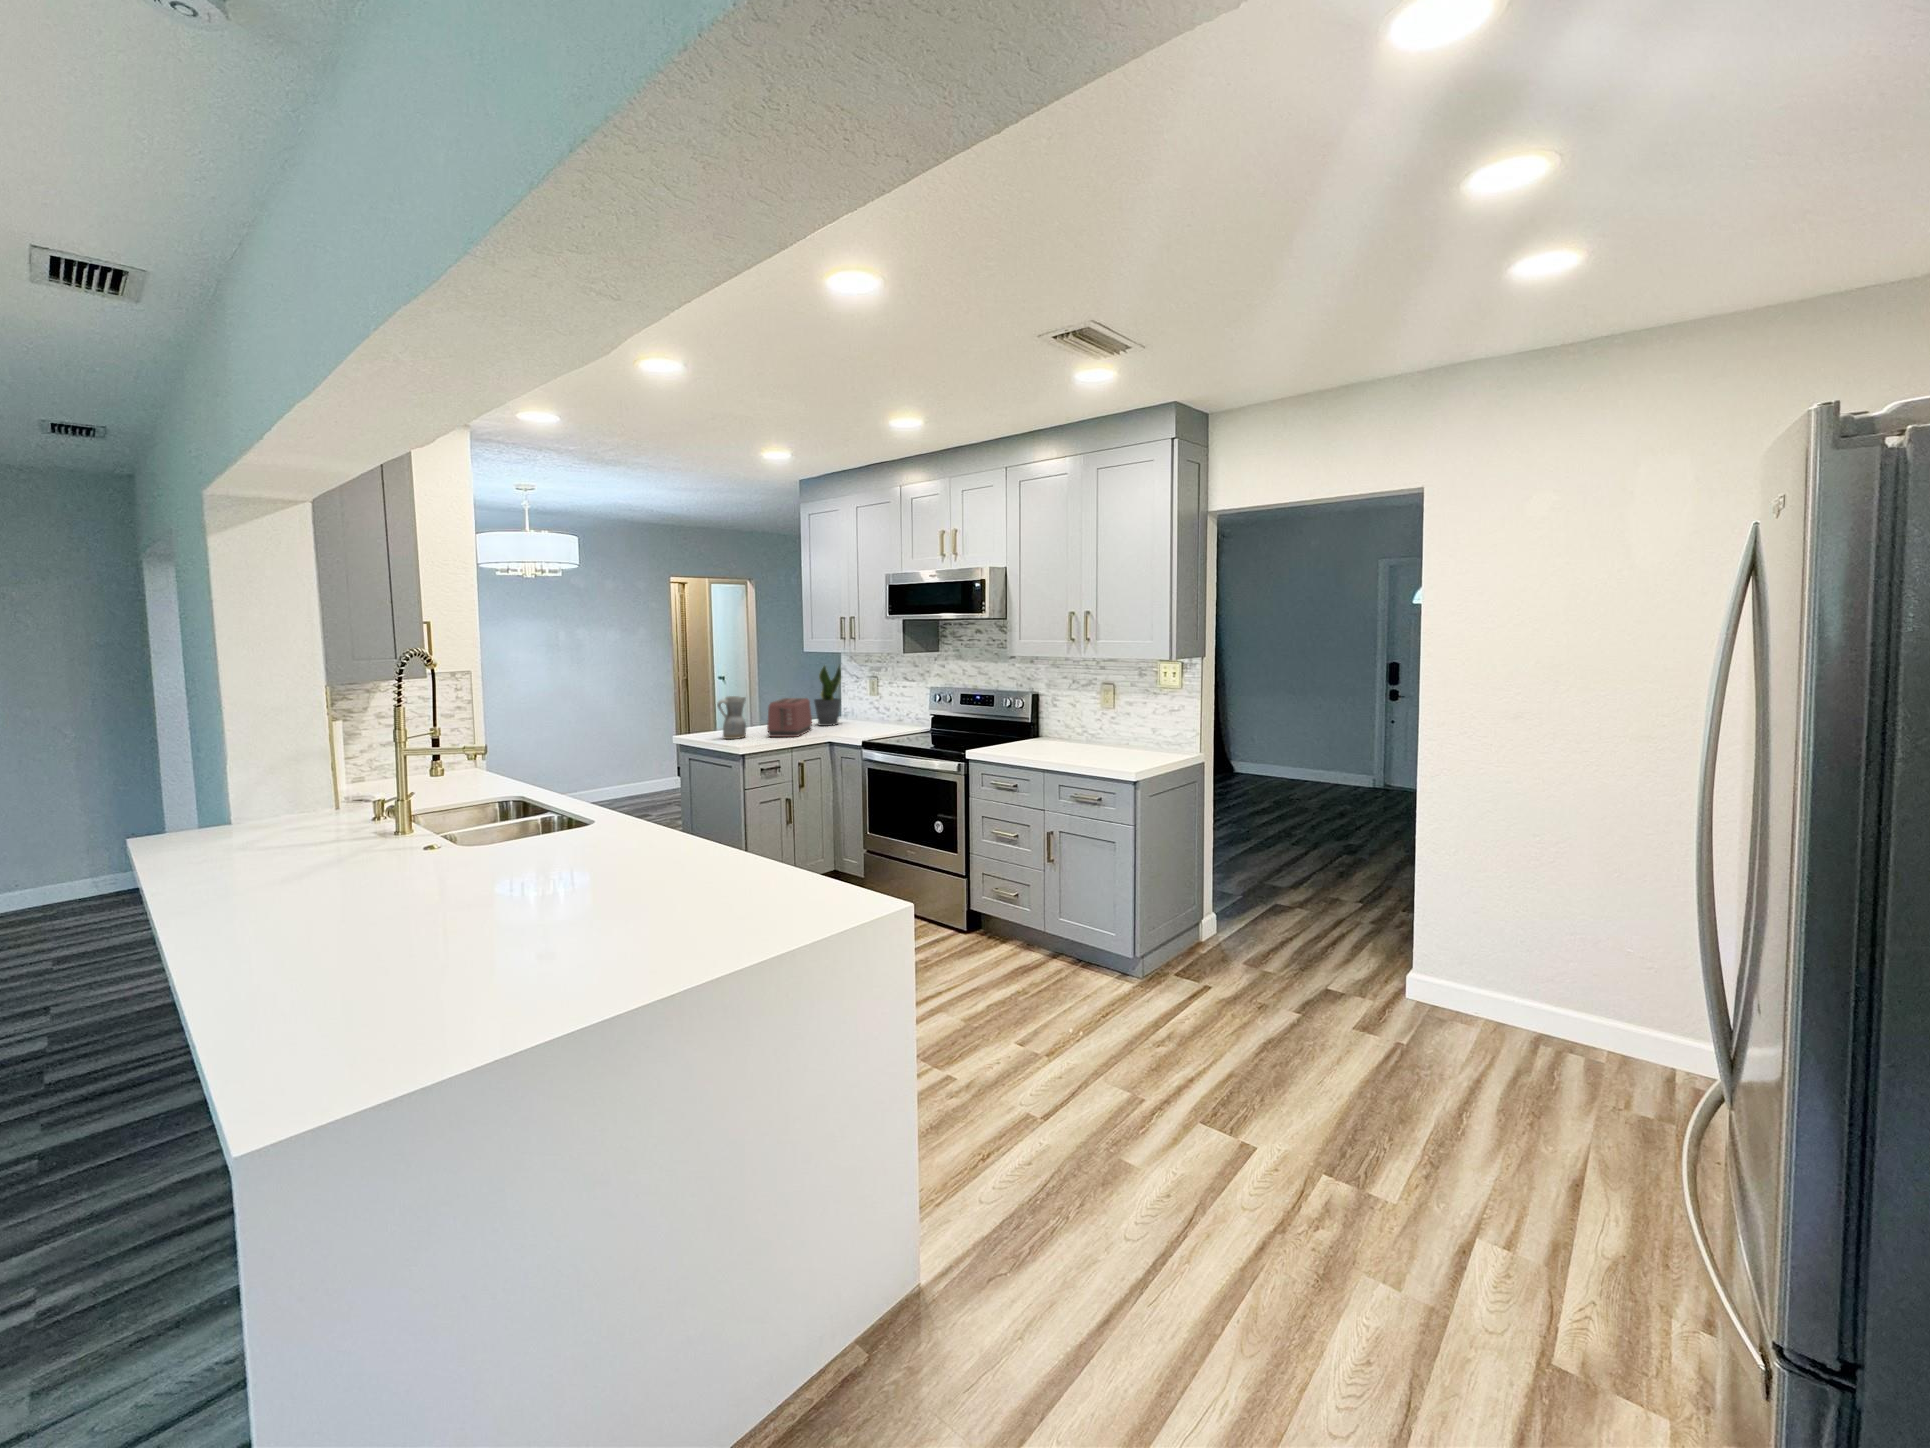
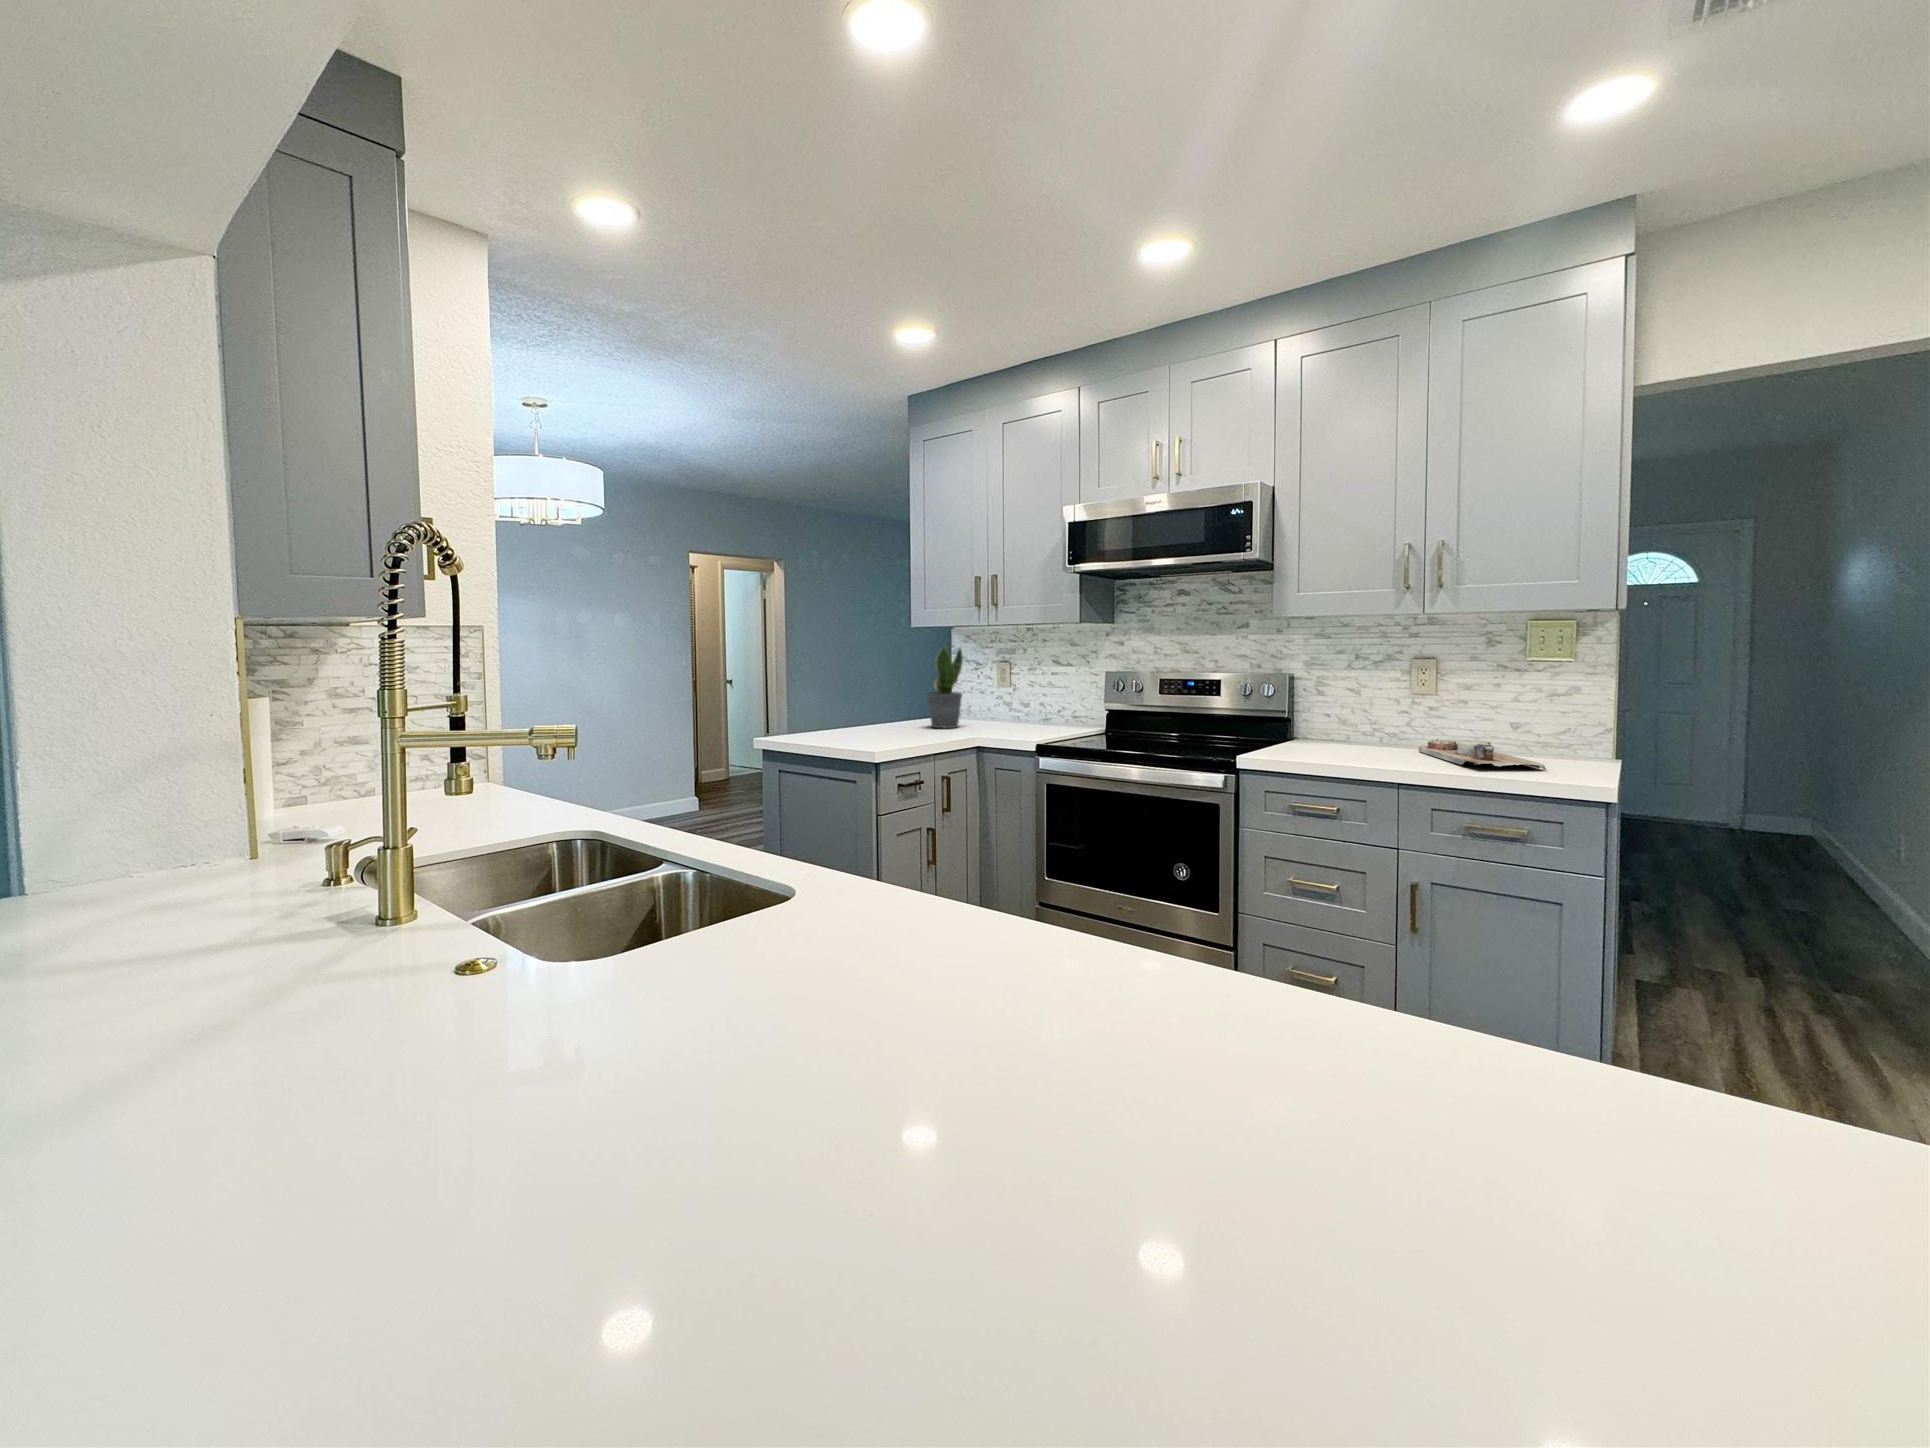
ceramic pitcher: present [717,696,746,739] -> none [813,685,851,745]
toaster: present [767,698,812,737] -> none [883,689,933,742]
cutting board: none [1089,740,1130,762] -> present [1418,739,1546,770]

